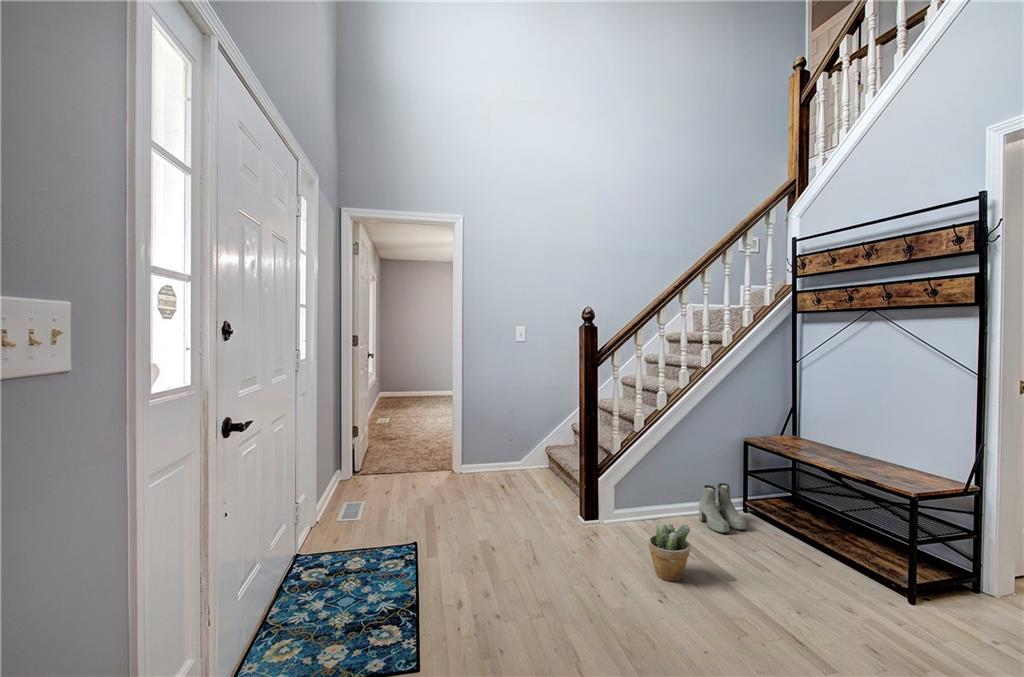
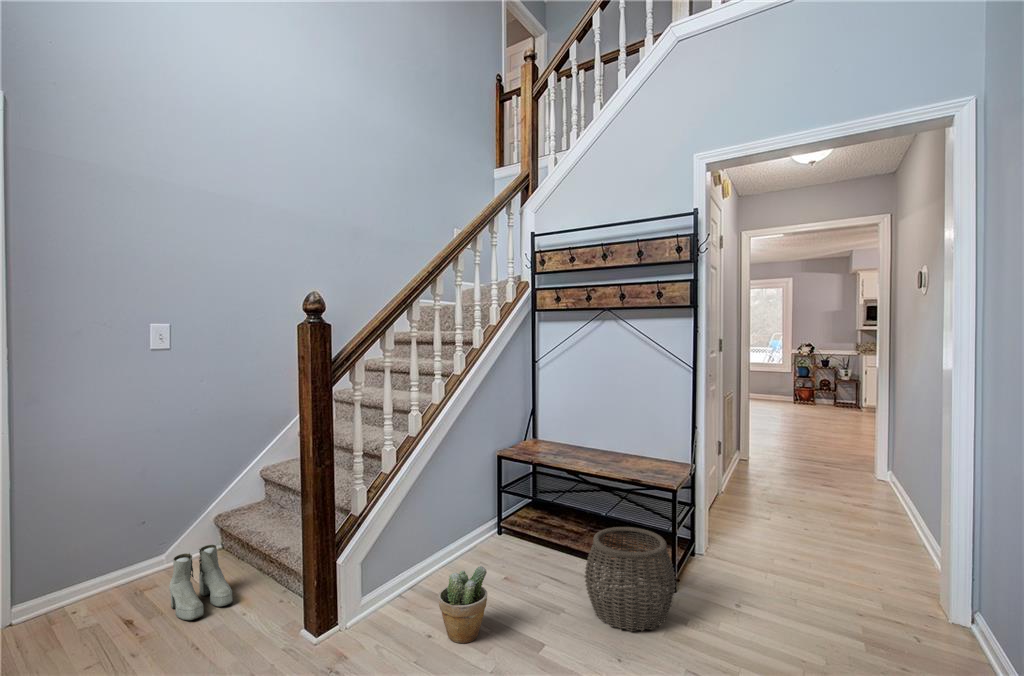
boots: present [699,483,746,533] -> present [169,545,233,620]
woven basket: none [792,526,901,636] -> present [585,527,676,631]

